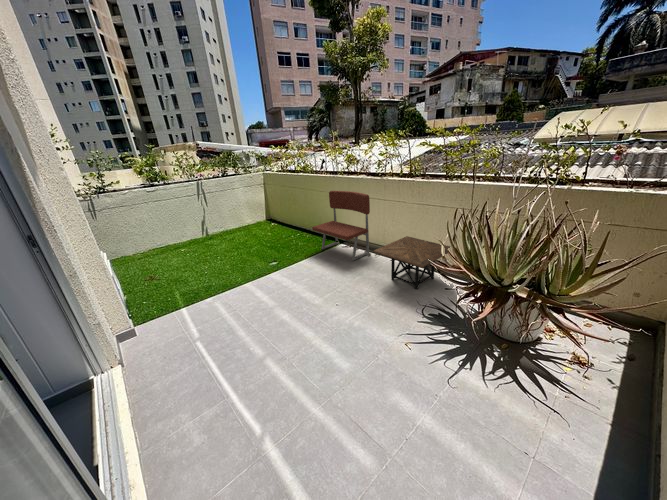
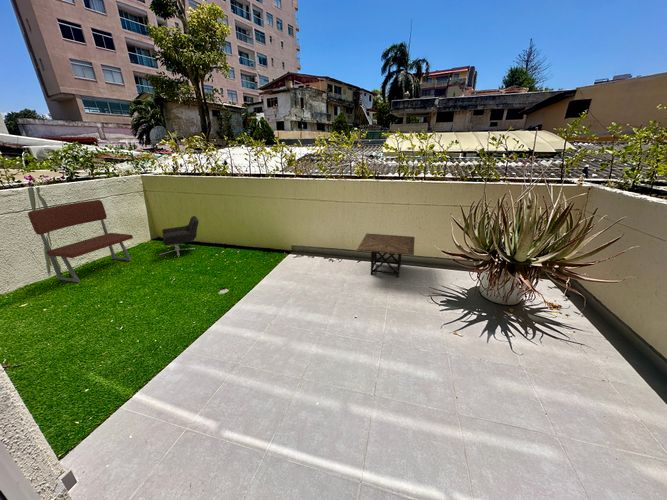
bench: present [312,191,370,261] -> present [28,200,133,282]
lounge chair: none [261,204,290,234] -> present [160,216,199,256]

